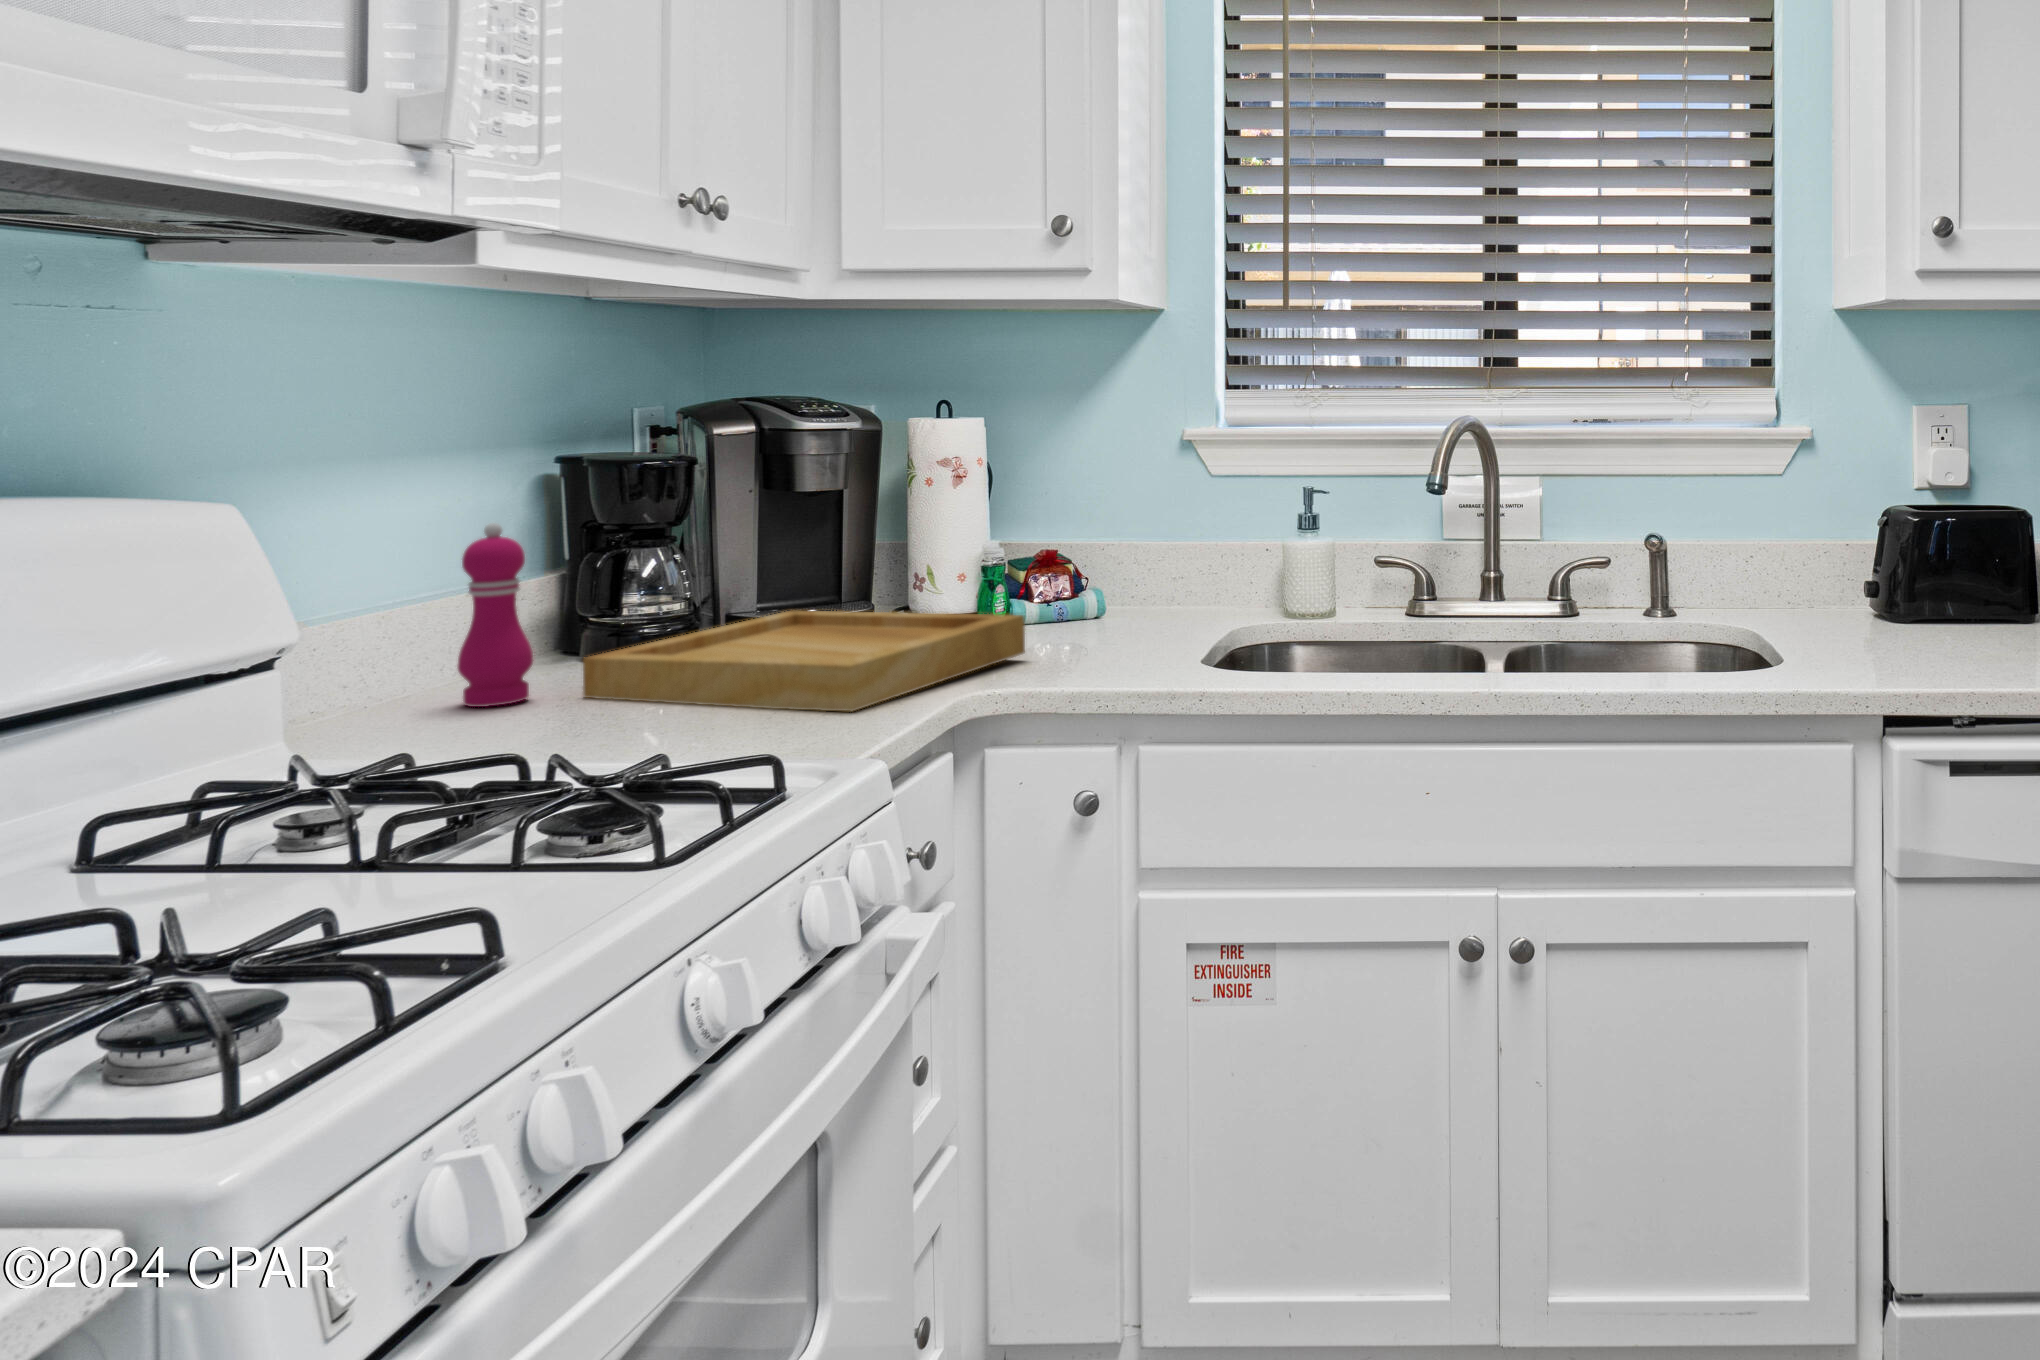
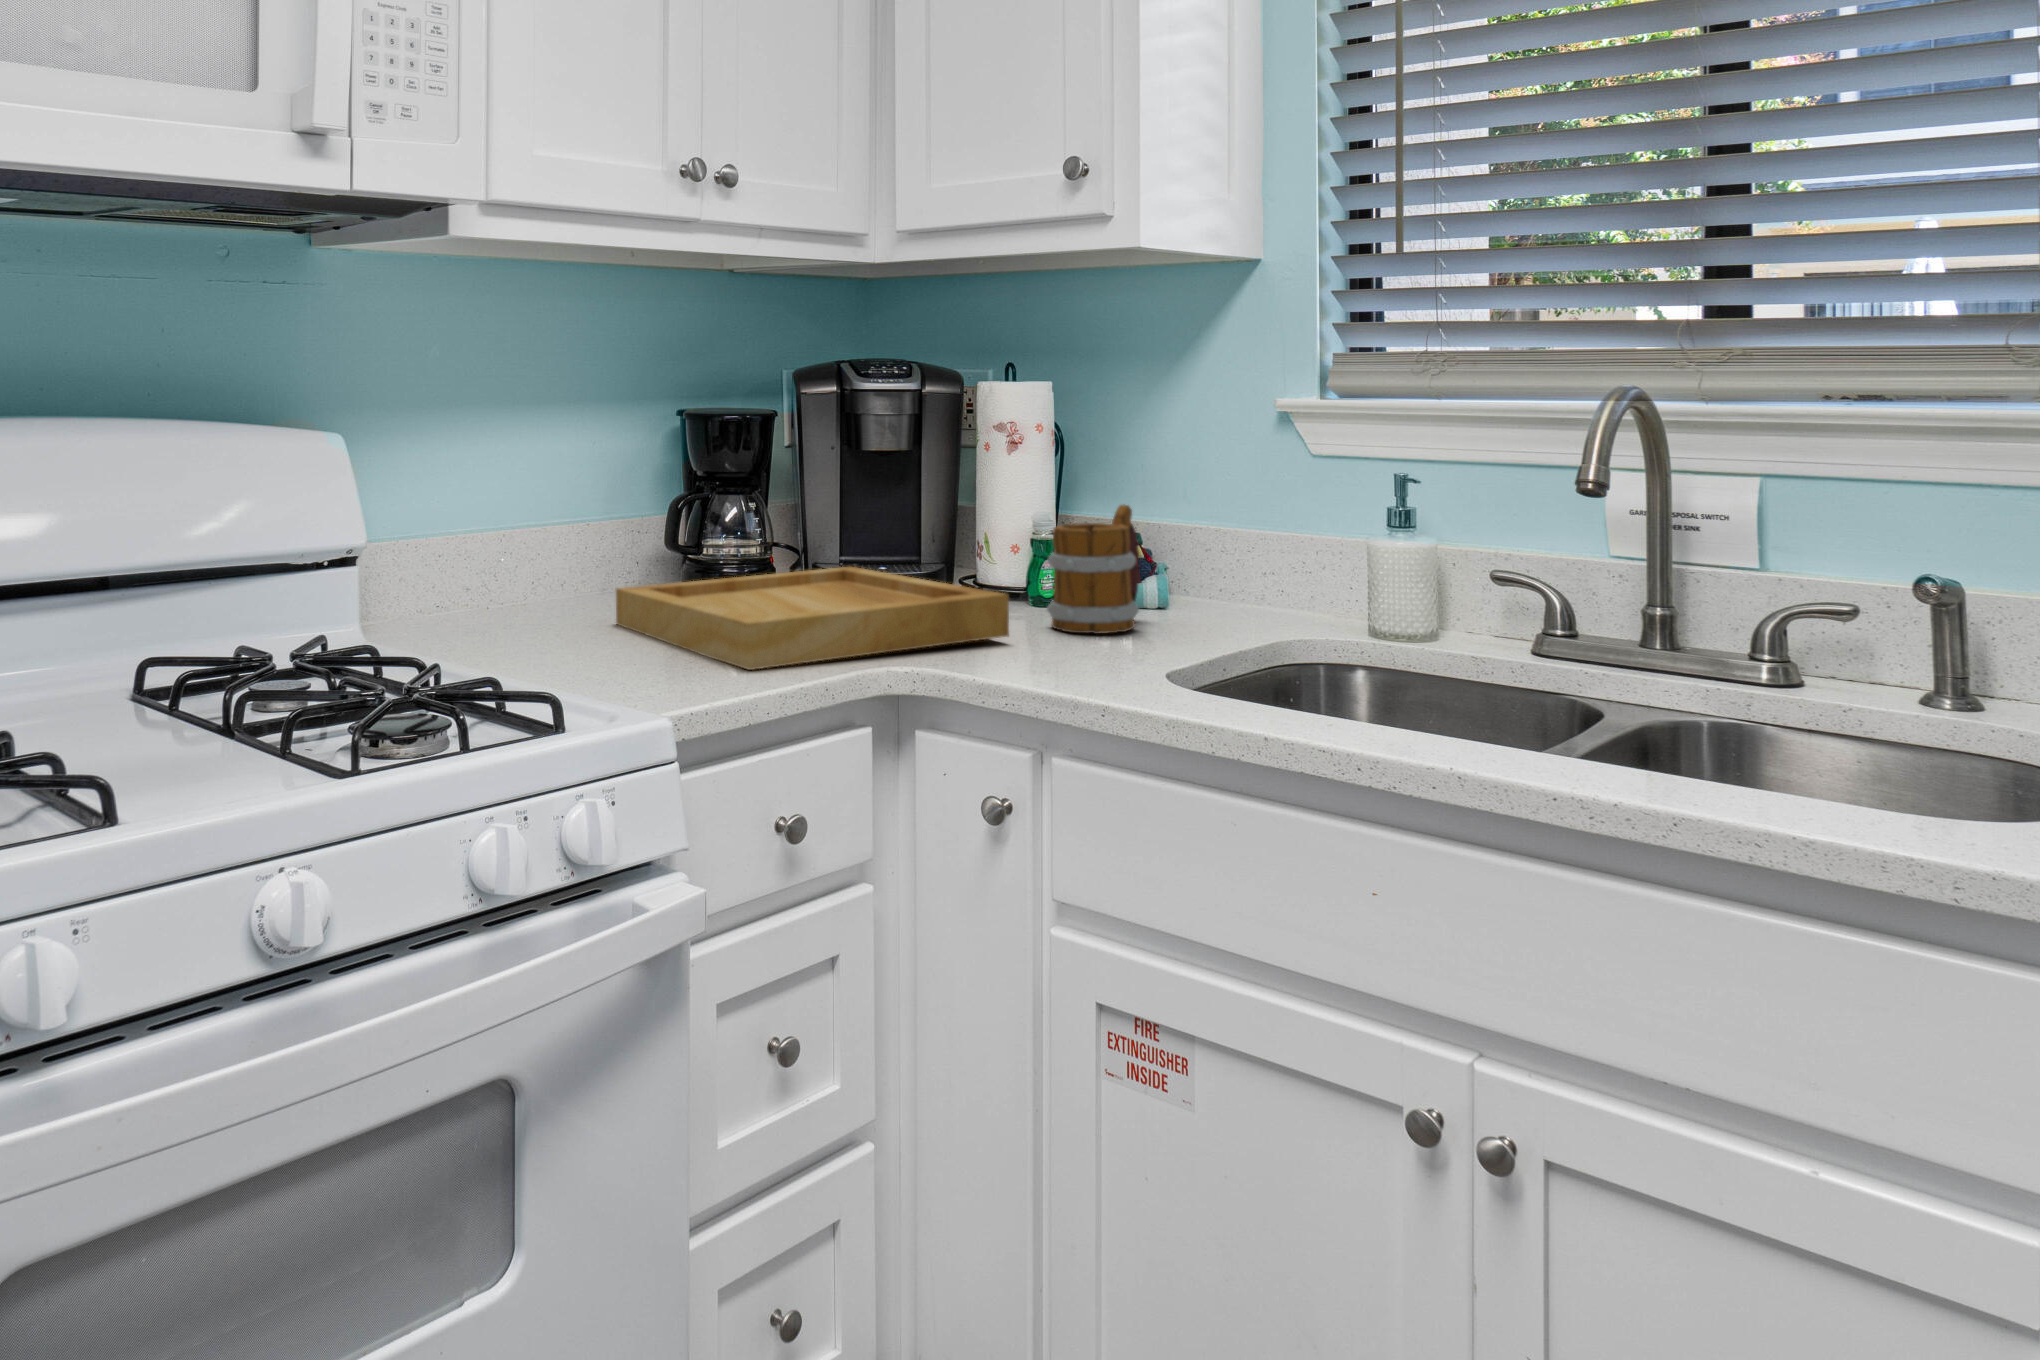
pepper mill: present [457,523,533,707] -> none [529,463,585,621]
mug: none [1023,527,1104,645] -> present [1047,505,1140,634]

